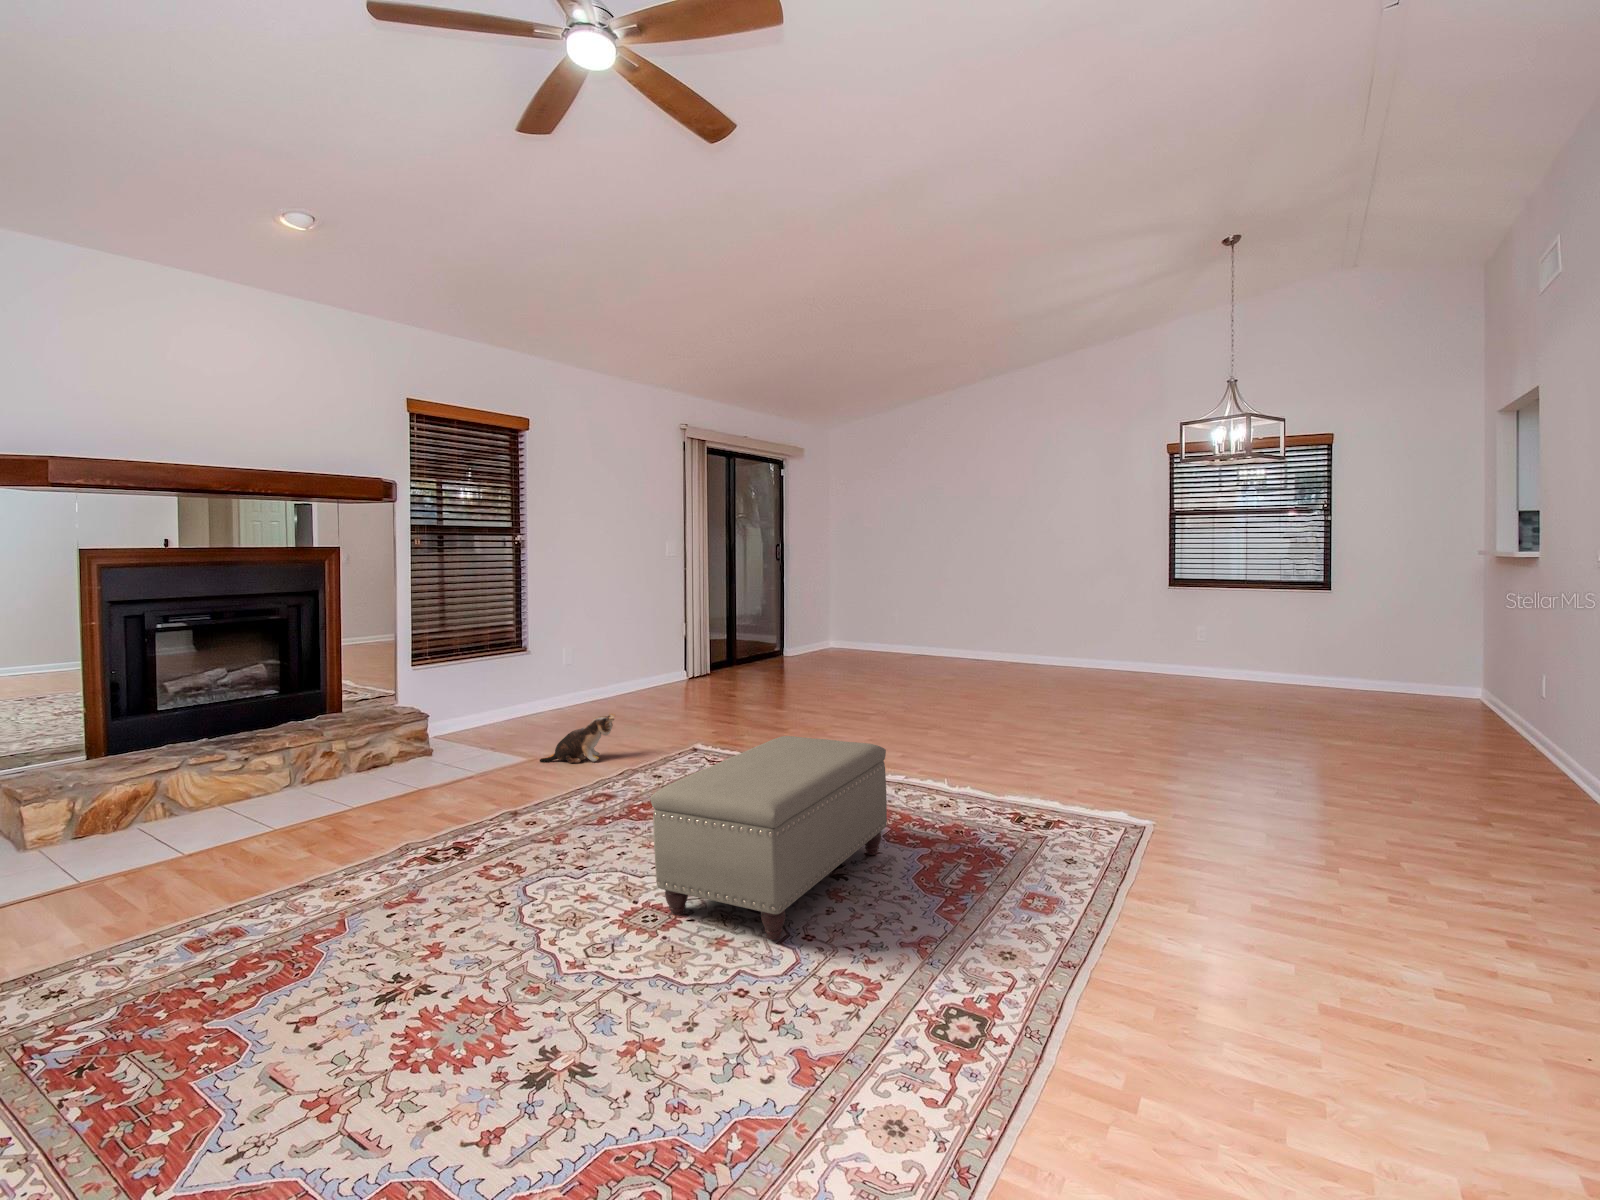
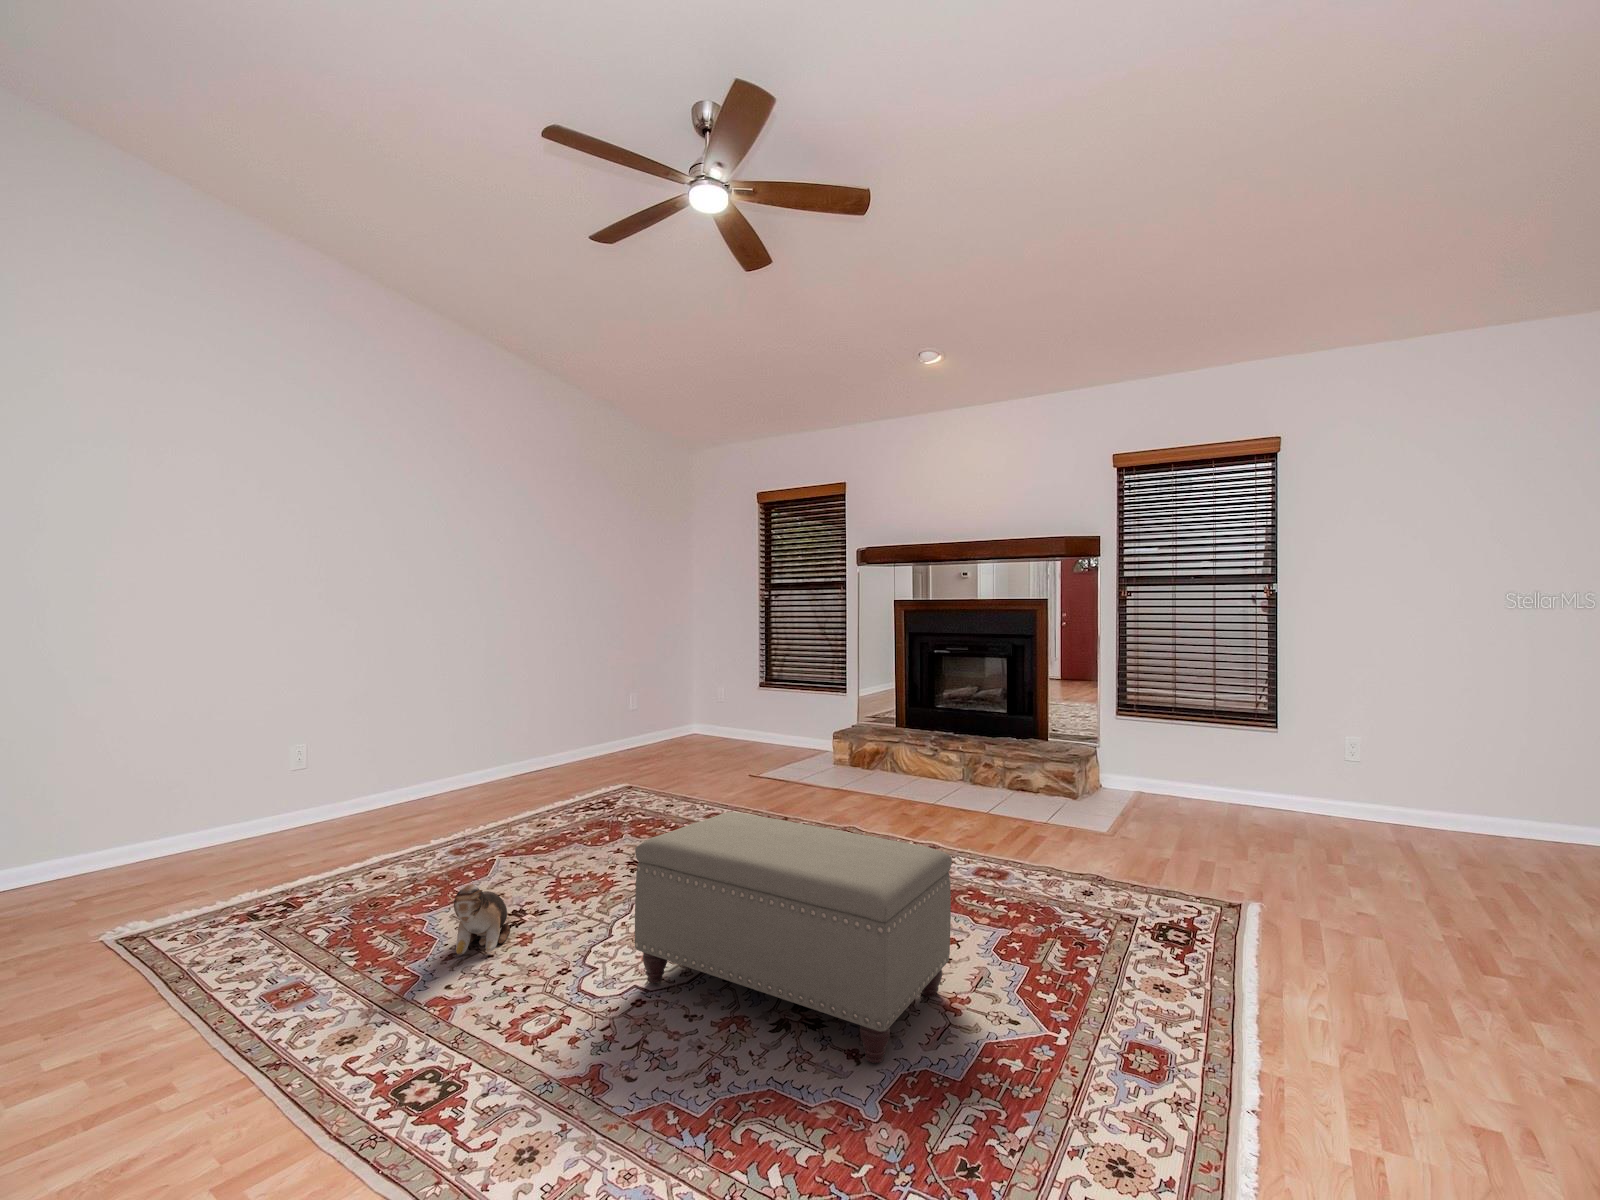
plush toy: present [540,714,615,763] -> present [447,884,510,955]

